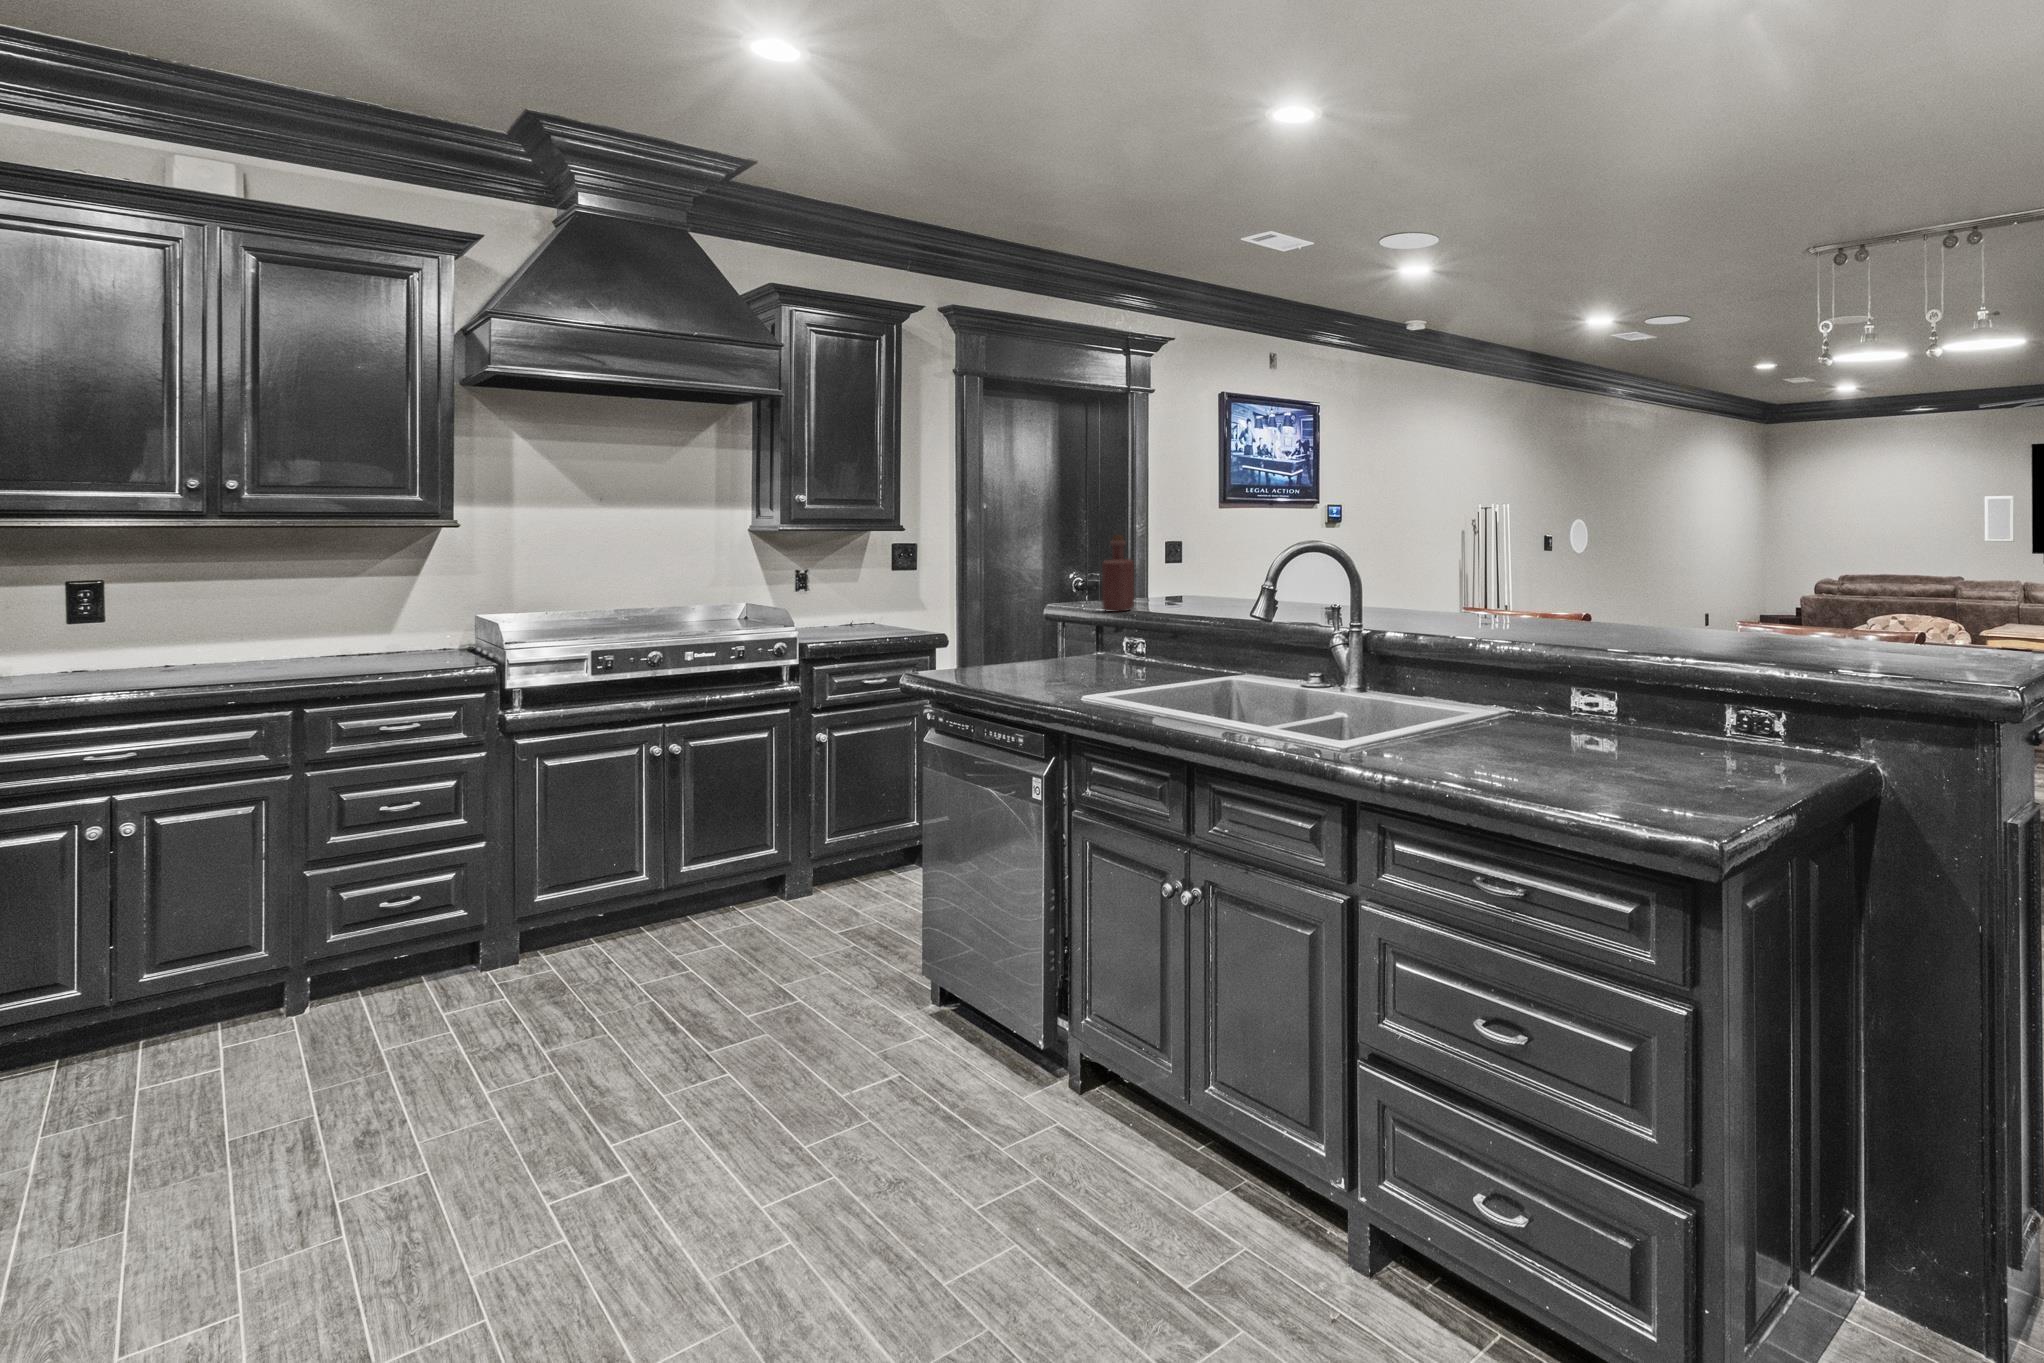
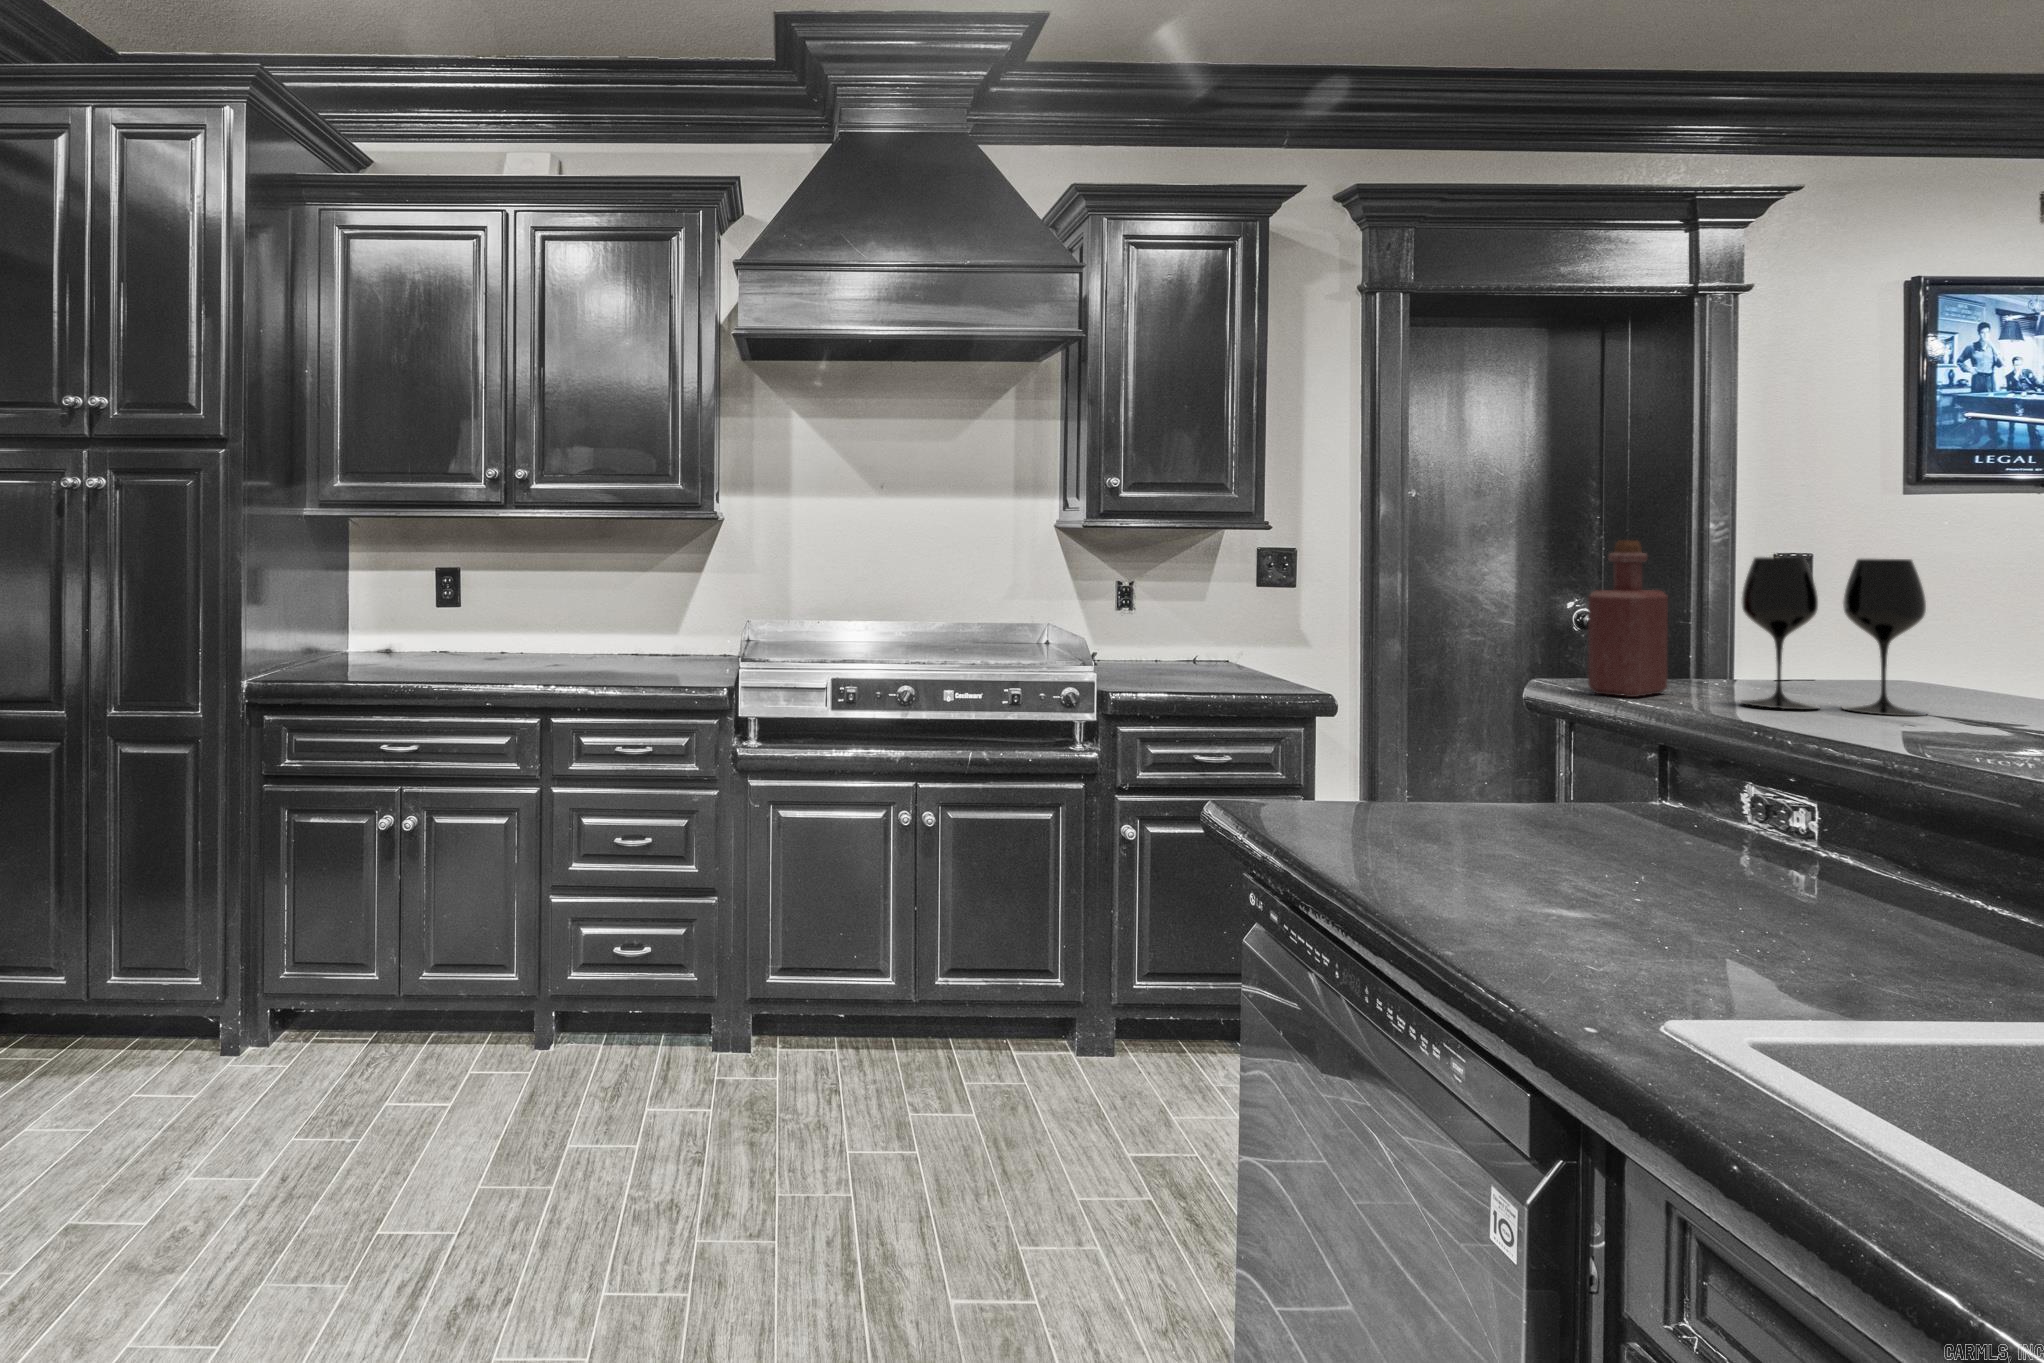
wine glass: none [1163,542,1228,610] -> present [1741,557,1927,716]

